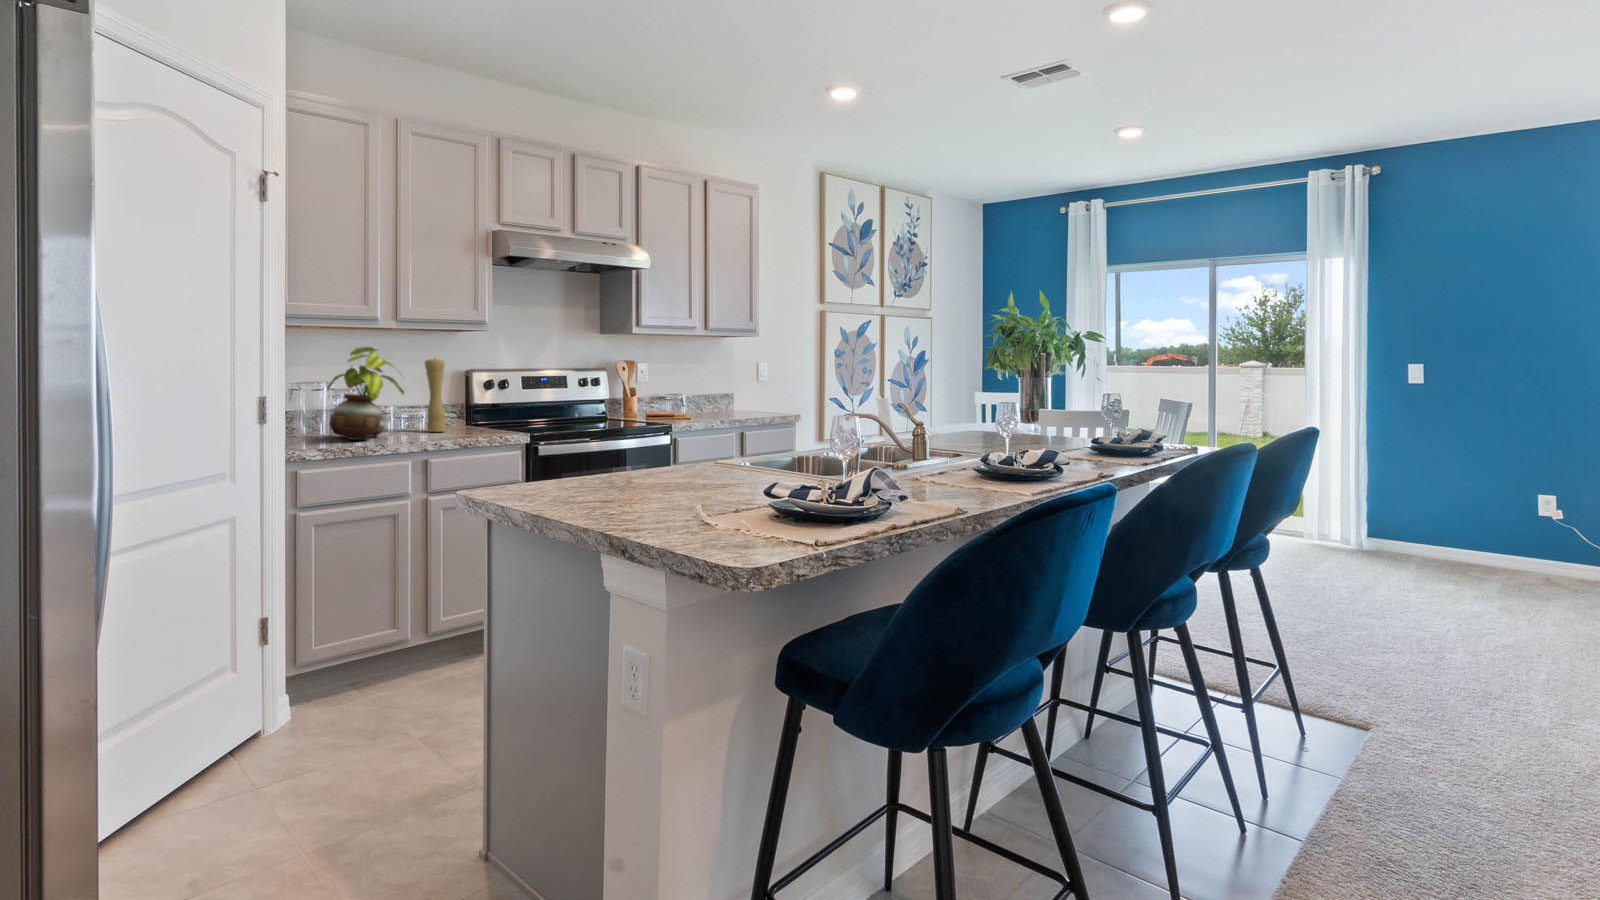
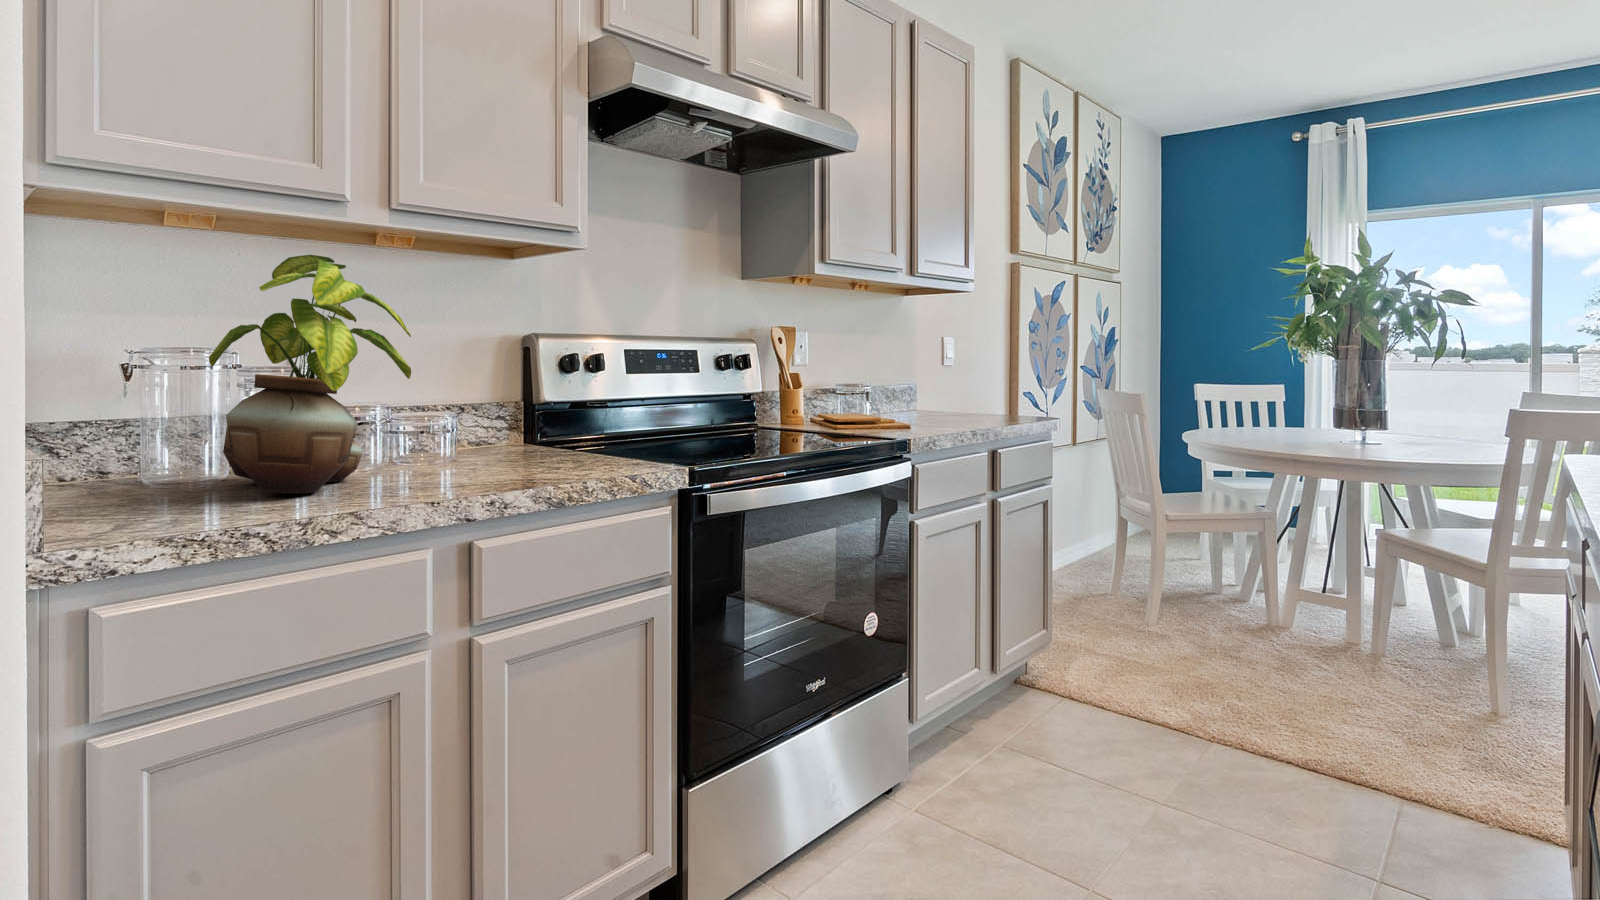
pepper mill: present [424,358,446,432] -> none [451,299,498,463]

